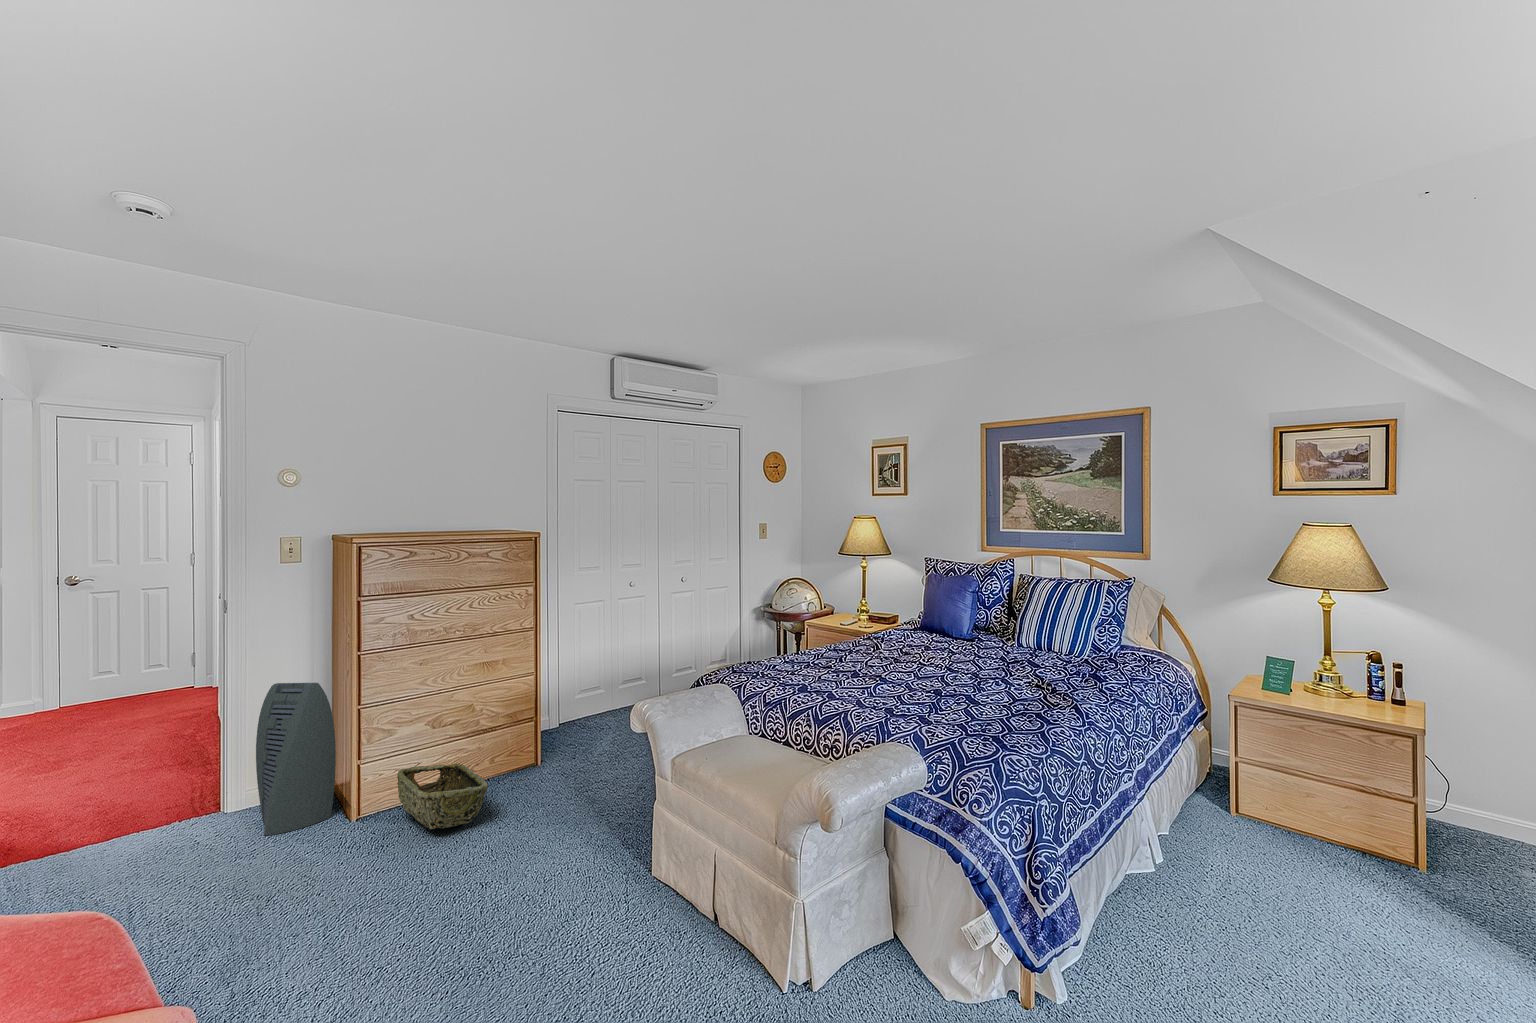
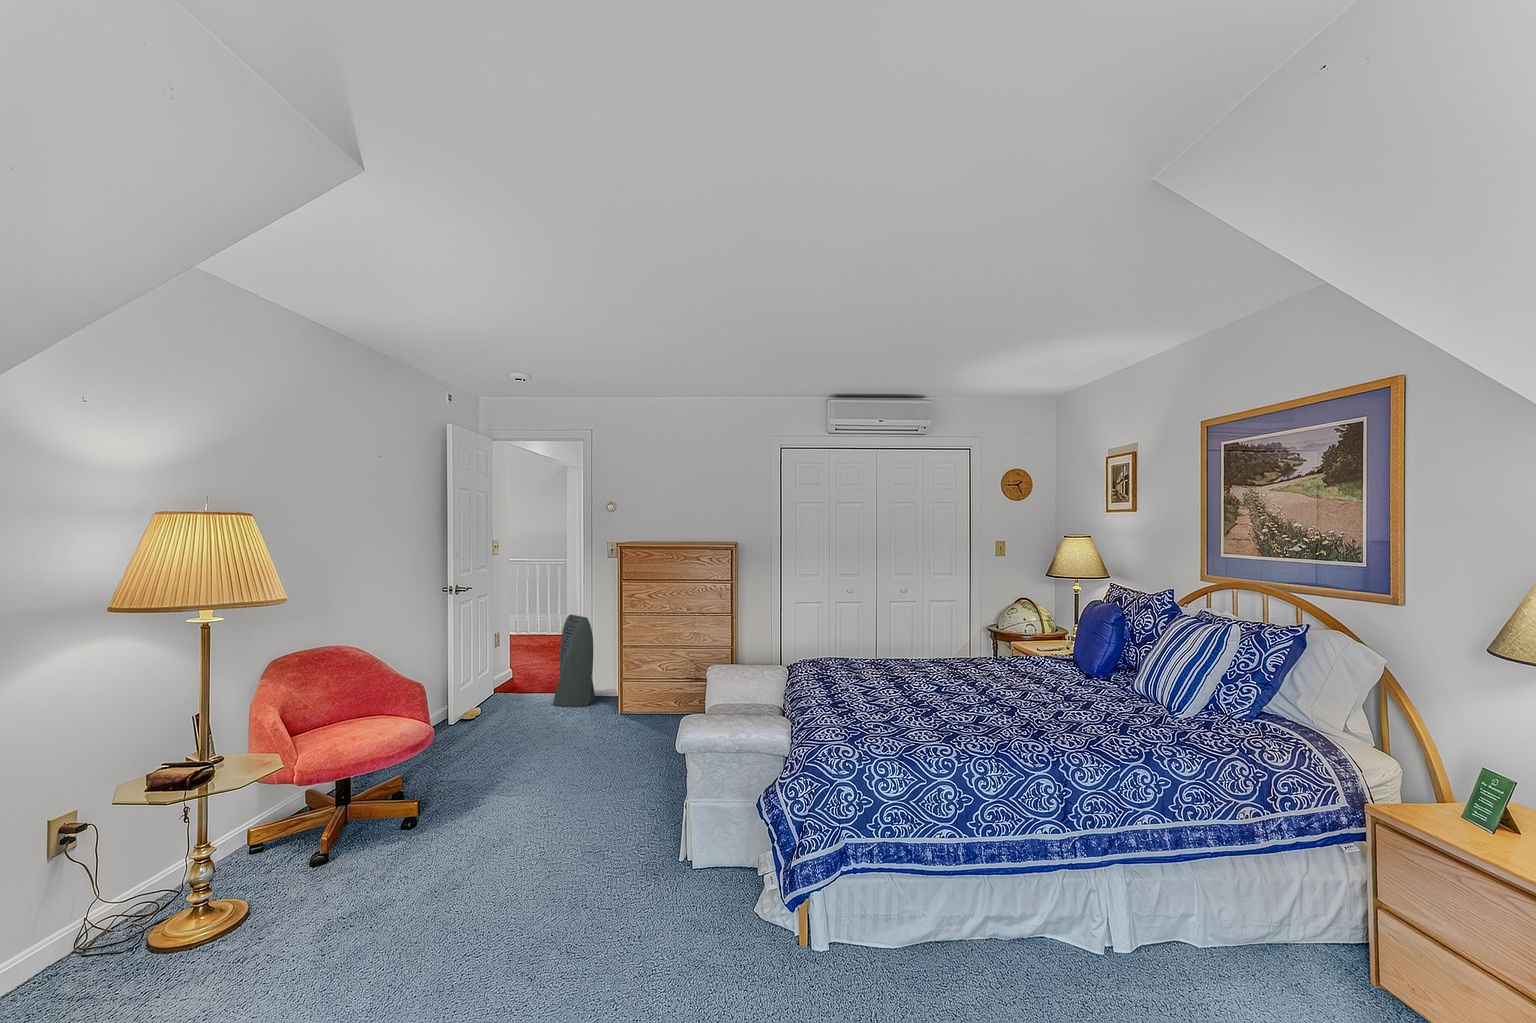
woven basket: present [397,764,488,829] -> none [606,684,658,729]

